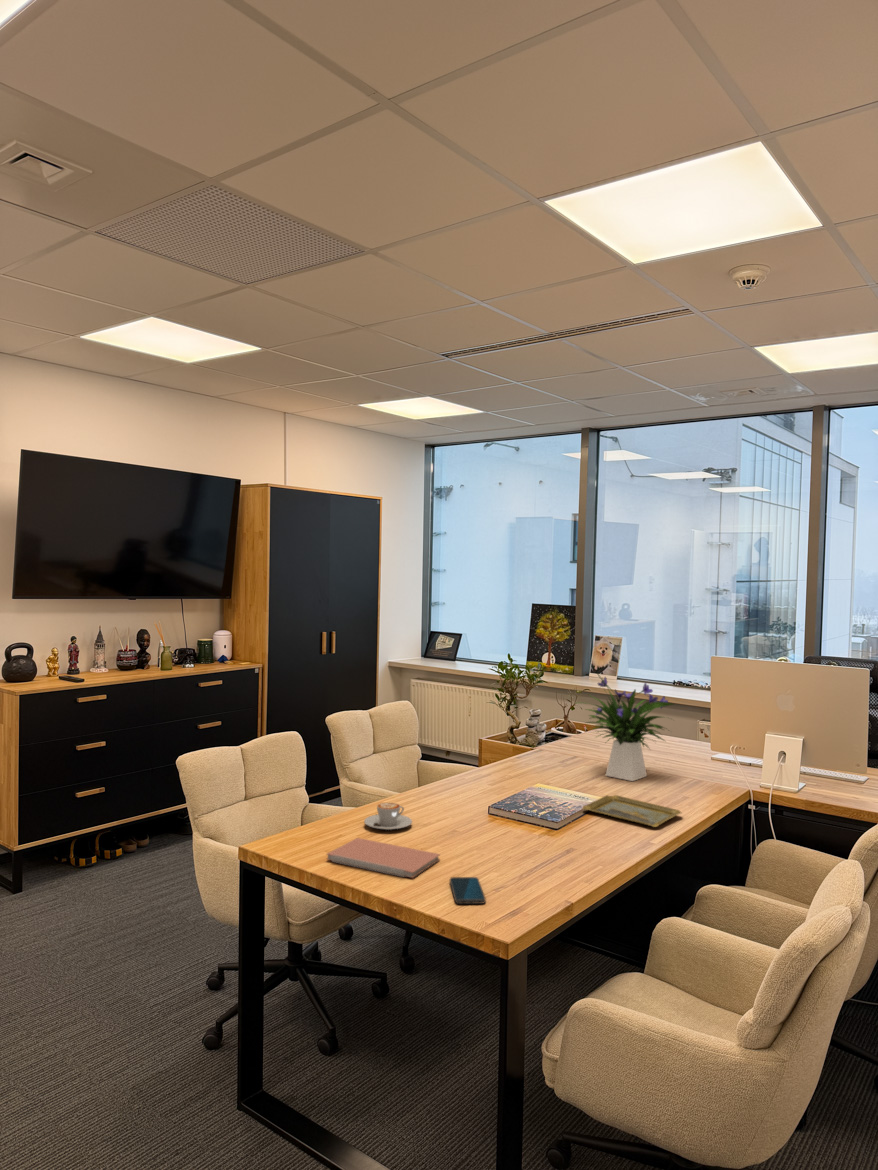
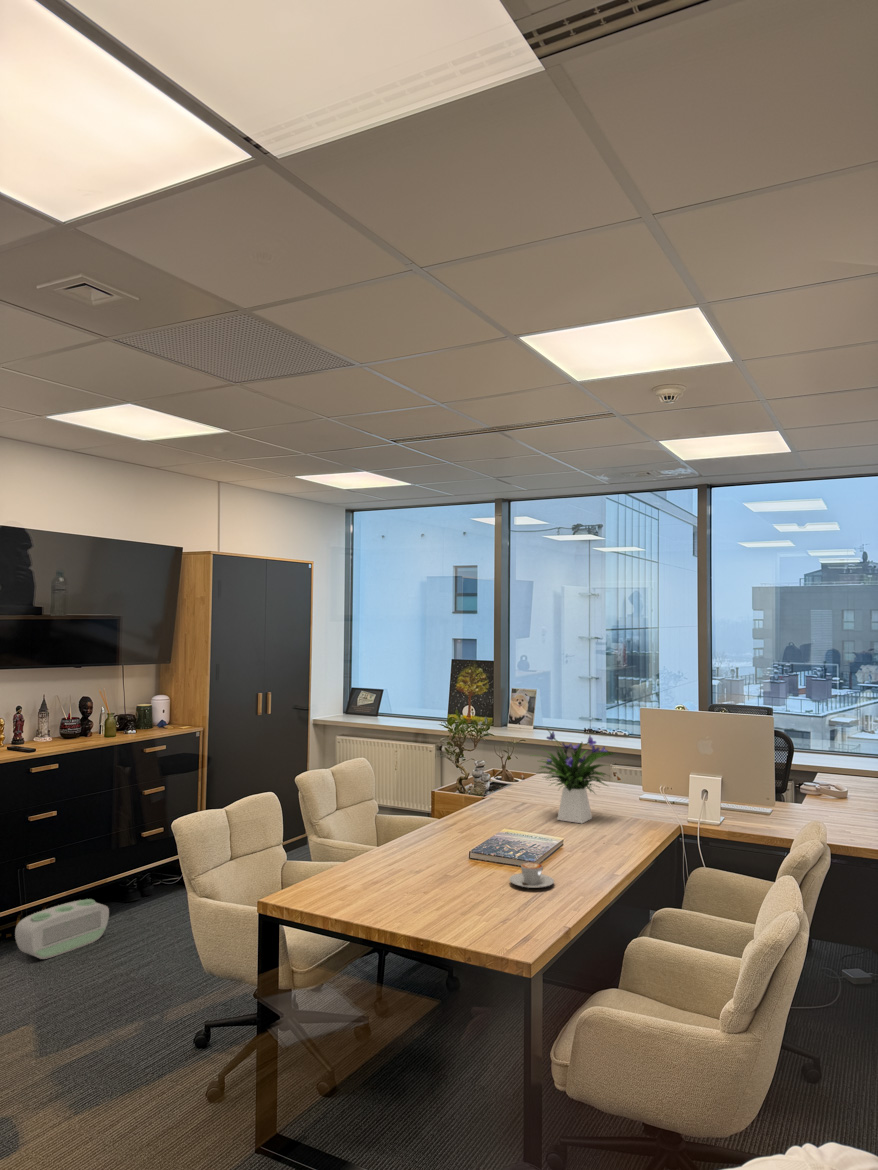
tray: present [583,795,681,827] -> none [549,836,634,862]
coffee cup: present [364,803,412,830] -> present [509,862,554,888]
air purifier: none [62,831,156,887] -> present [15,899,109,959]
notebook: present [327,838,440,878] -> none [347,886,446,917]
smartphone: present [450,877,486,904] -> none [462,913,499,936]

